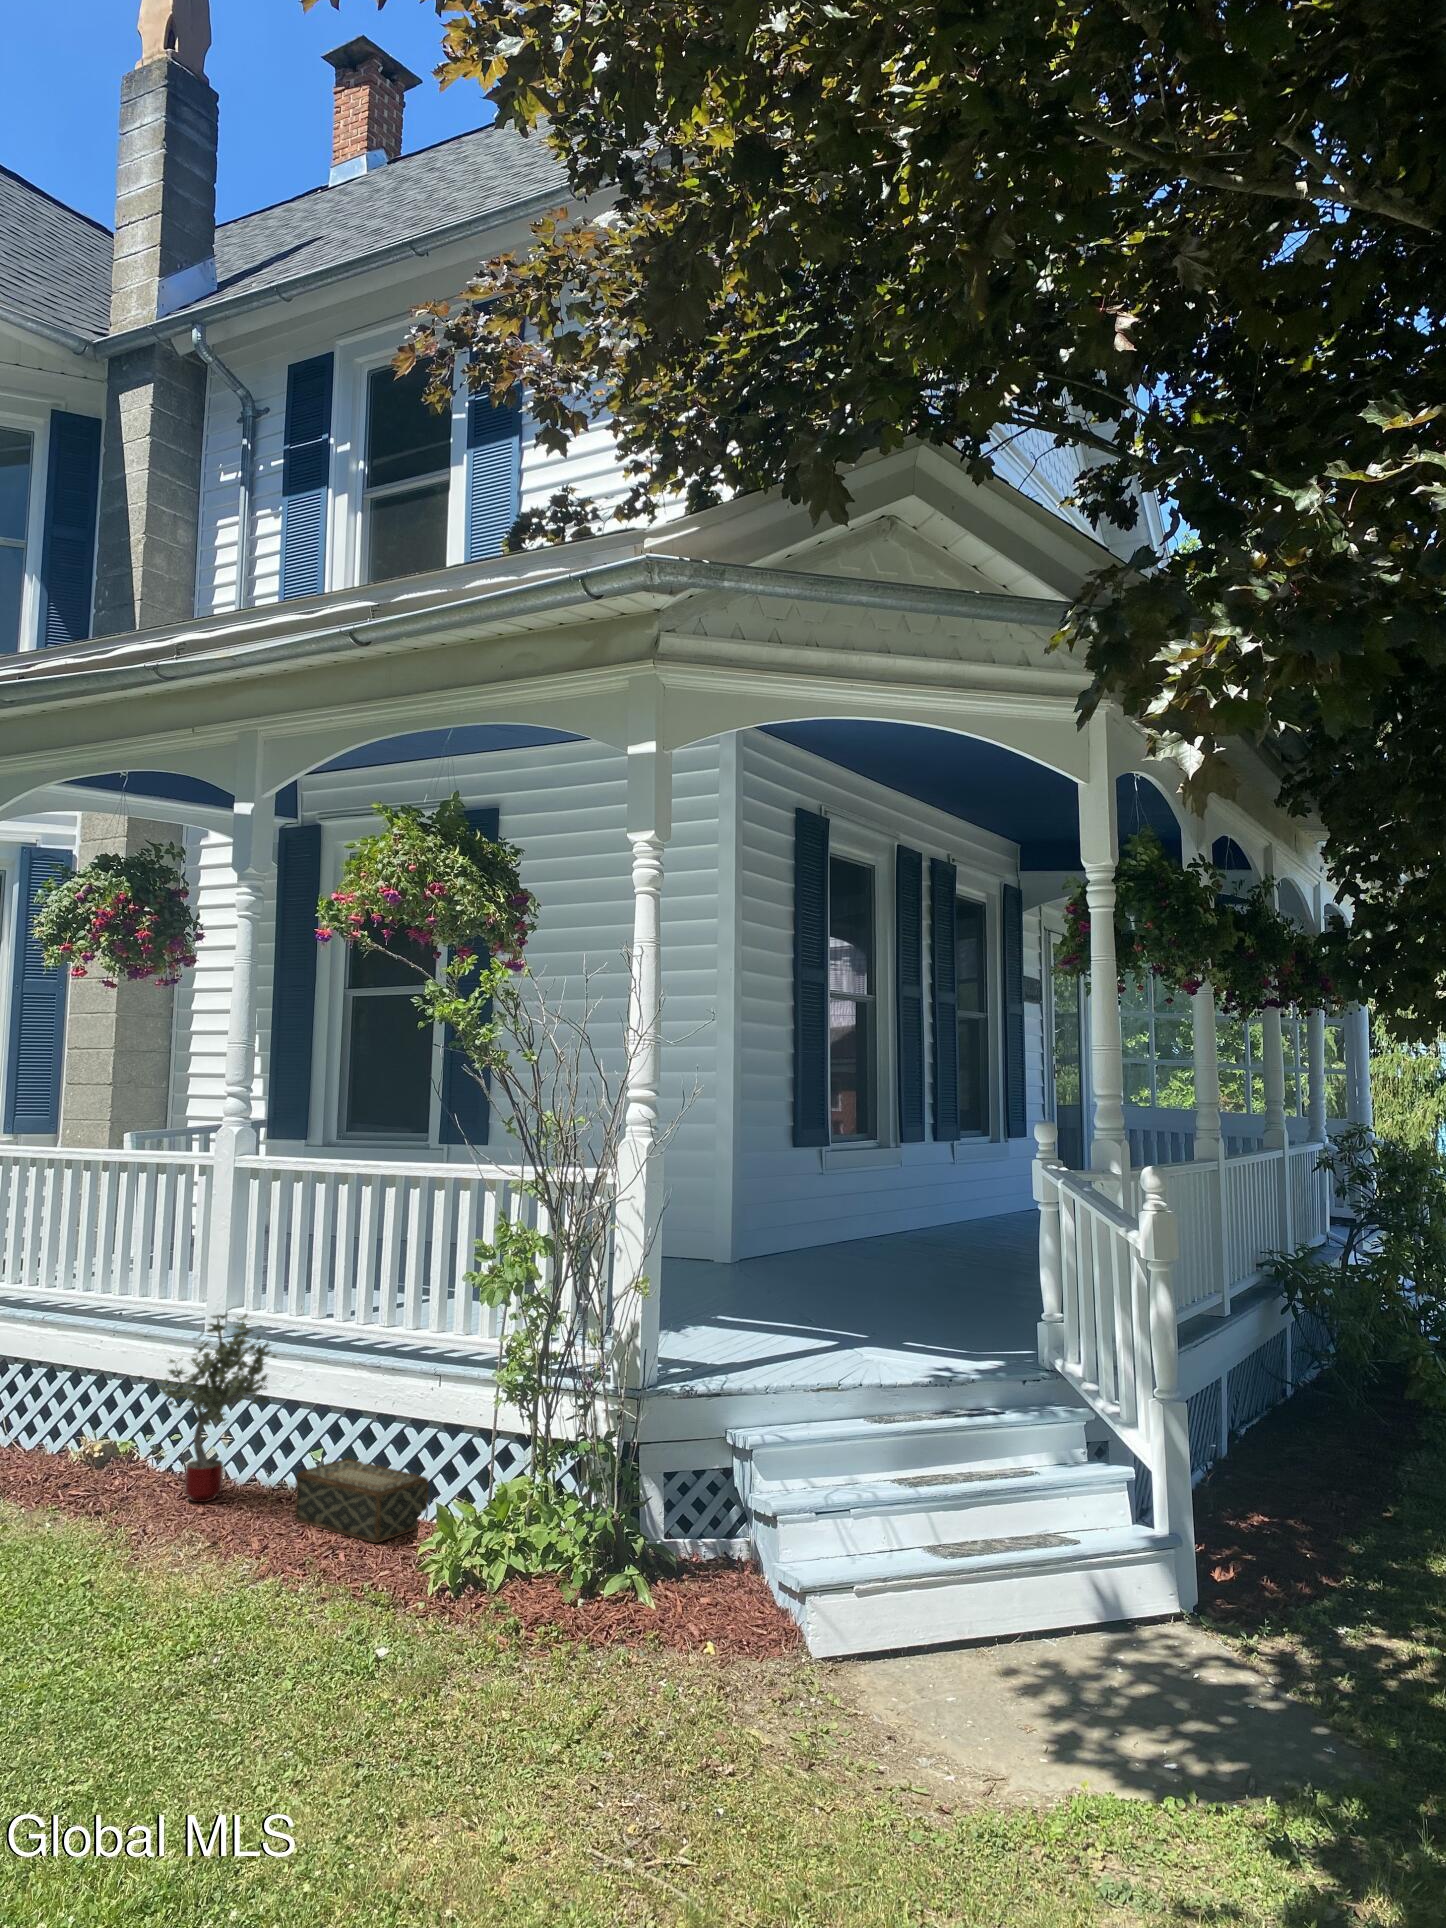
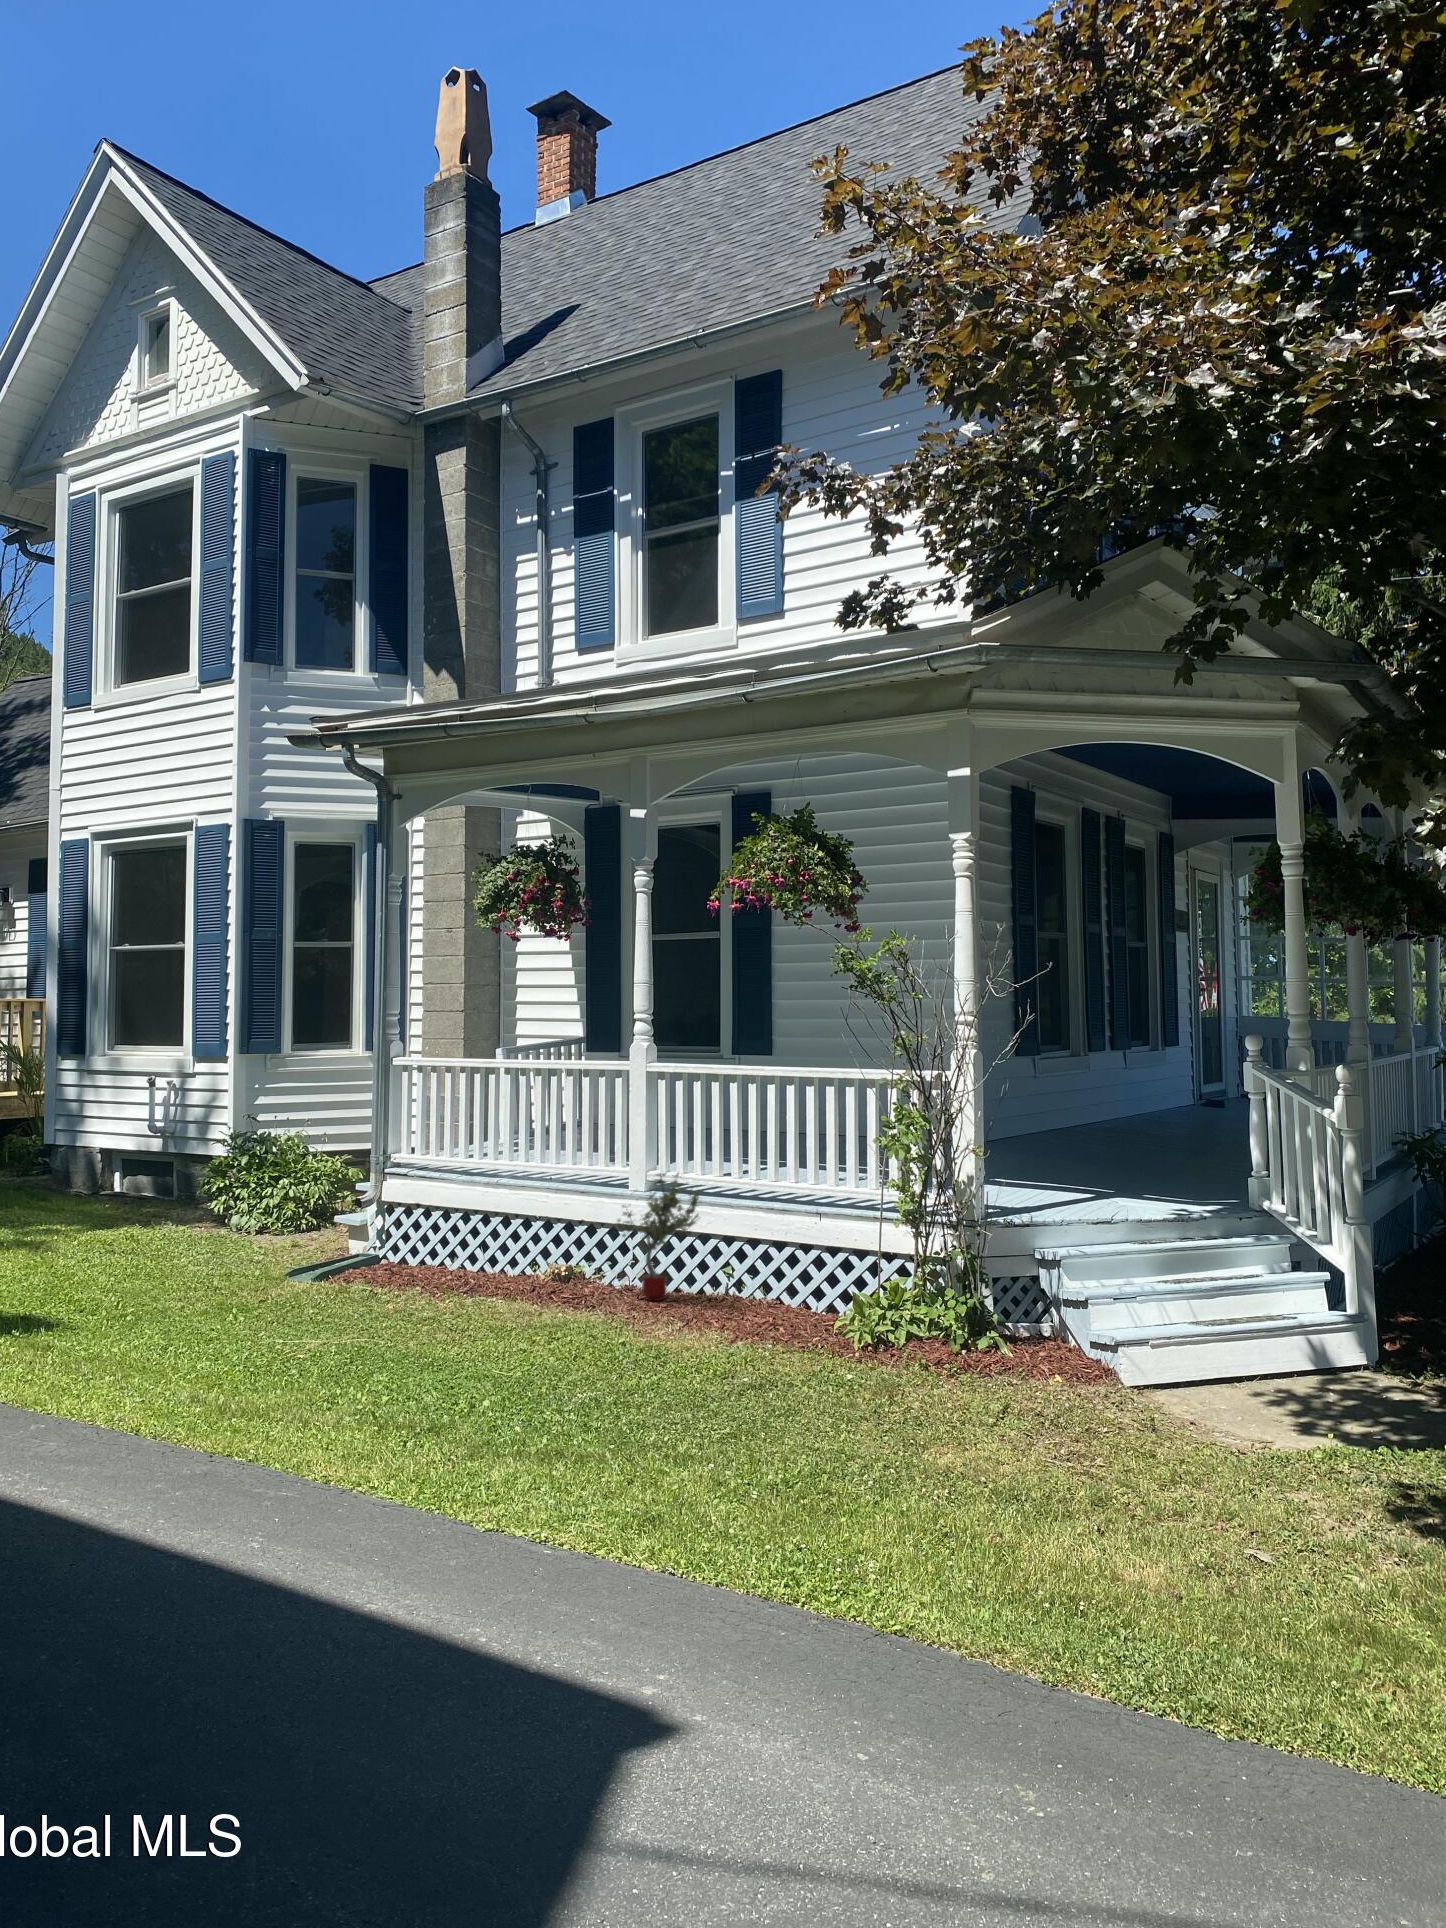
woven basket: present [295,1458,429,1543] -> none [727,1272,820,1323]

